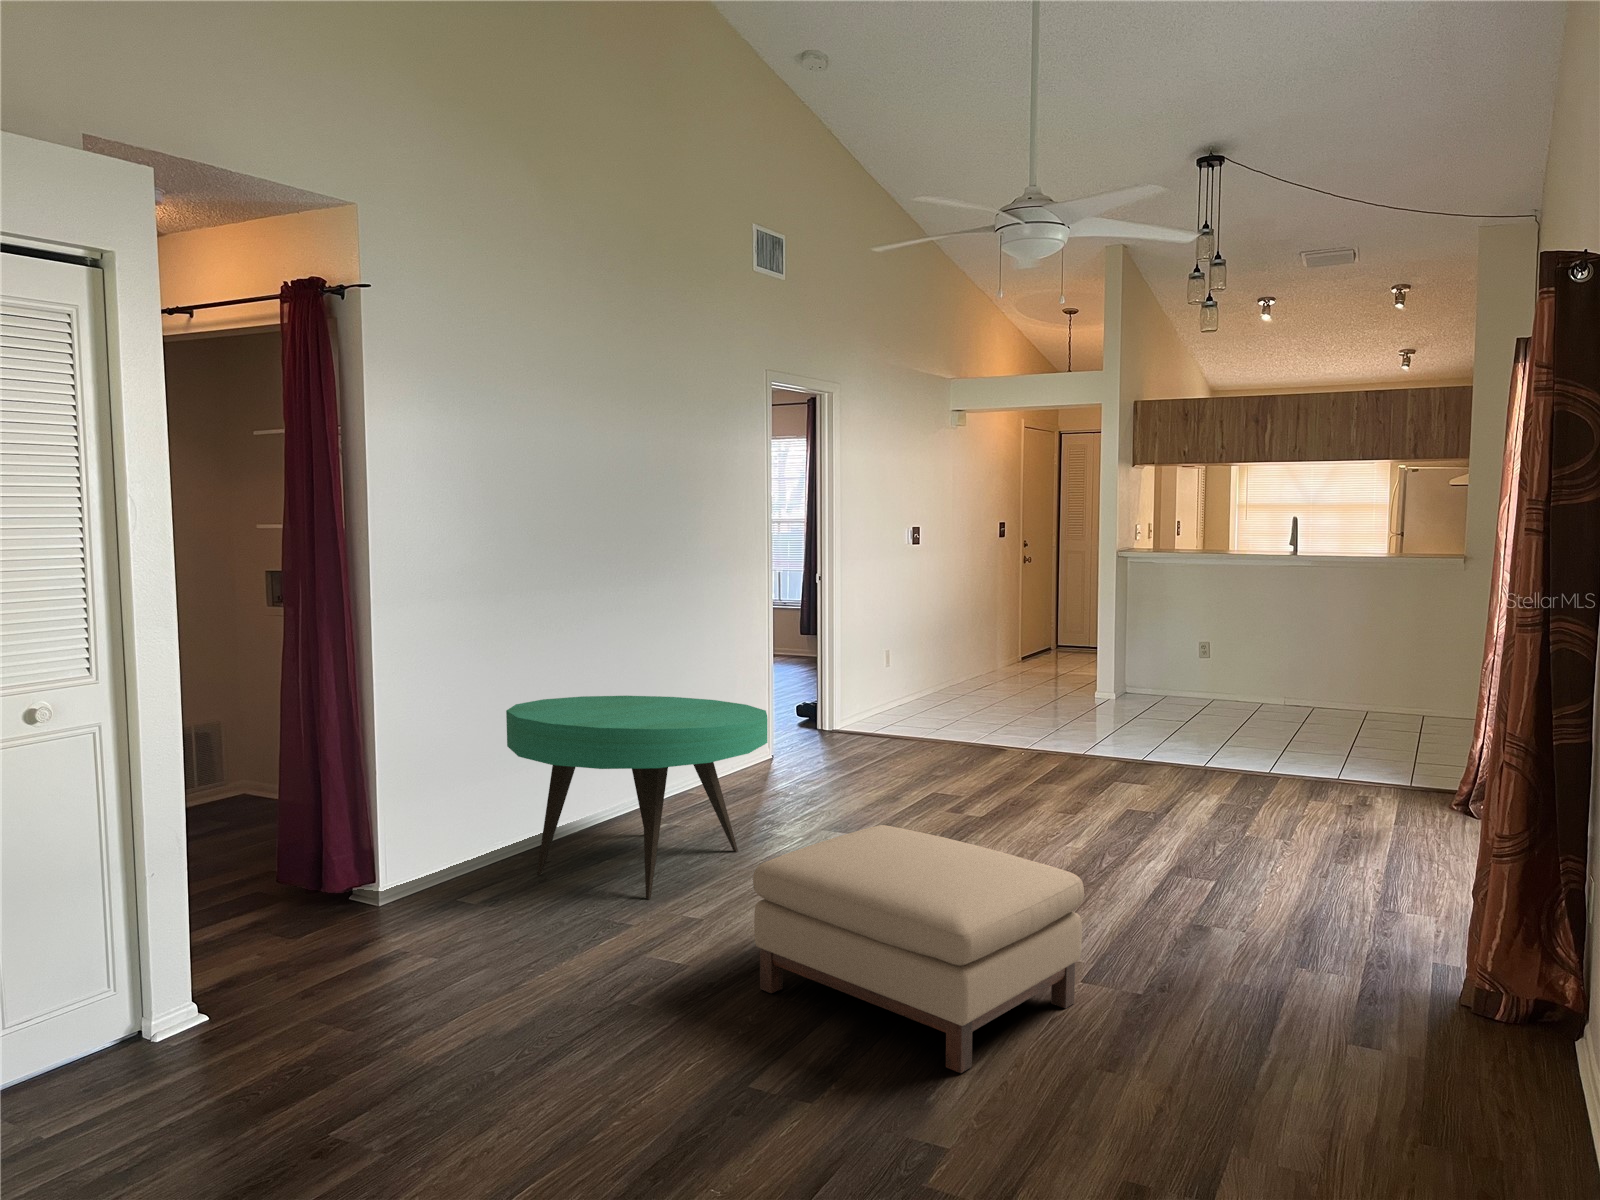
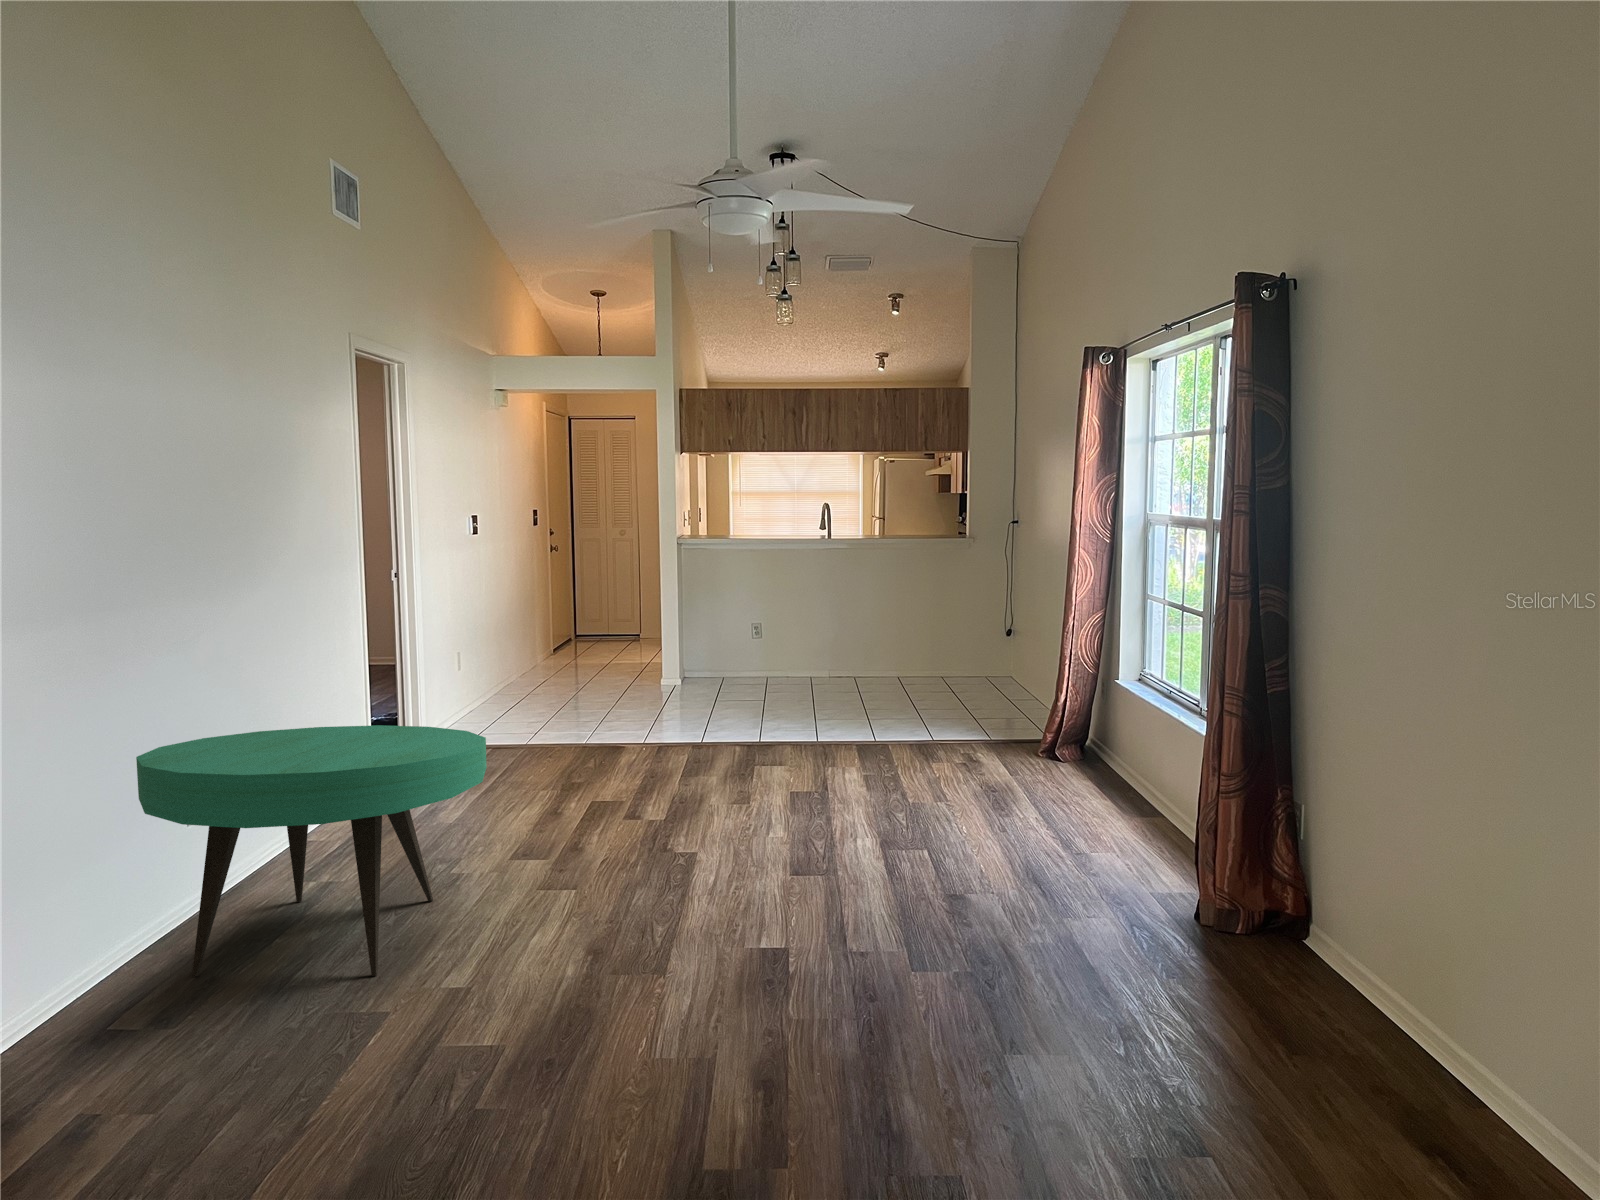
ottoman: present [753,825,1084,1073] -> none [598,840,927,1078]

